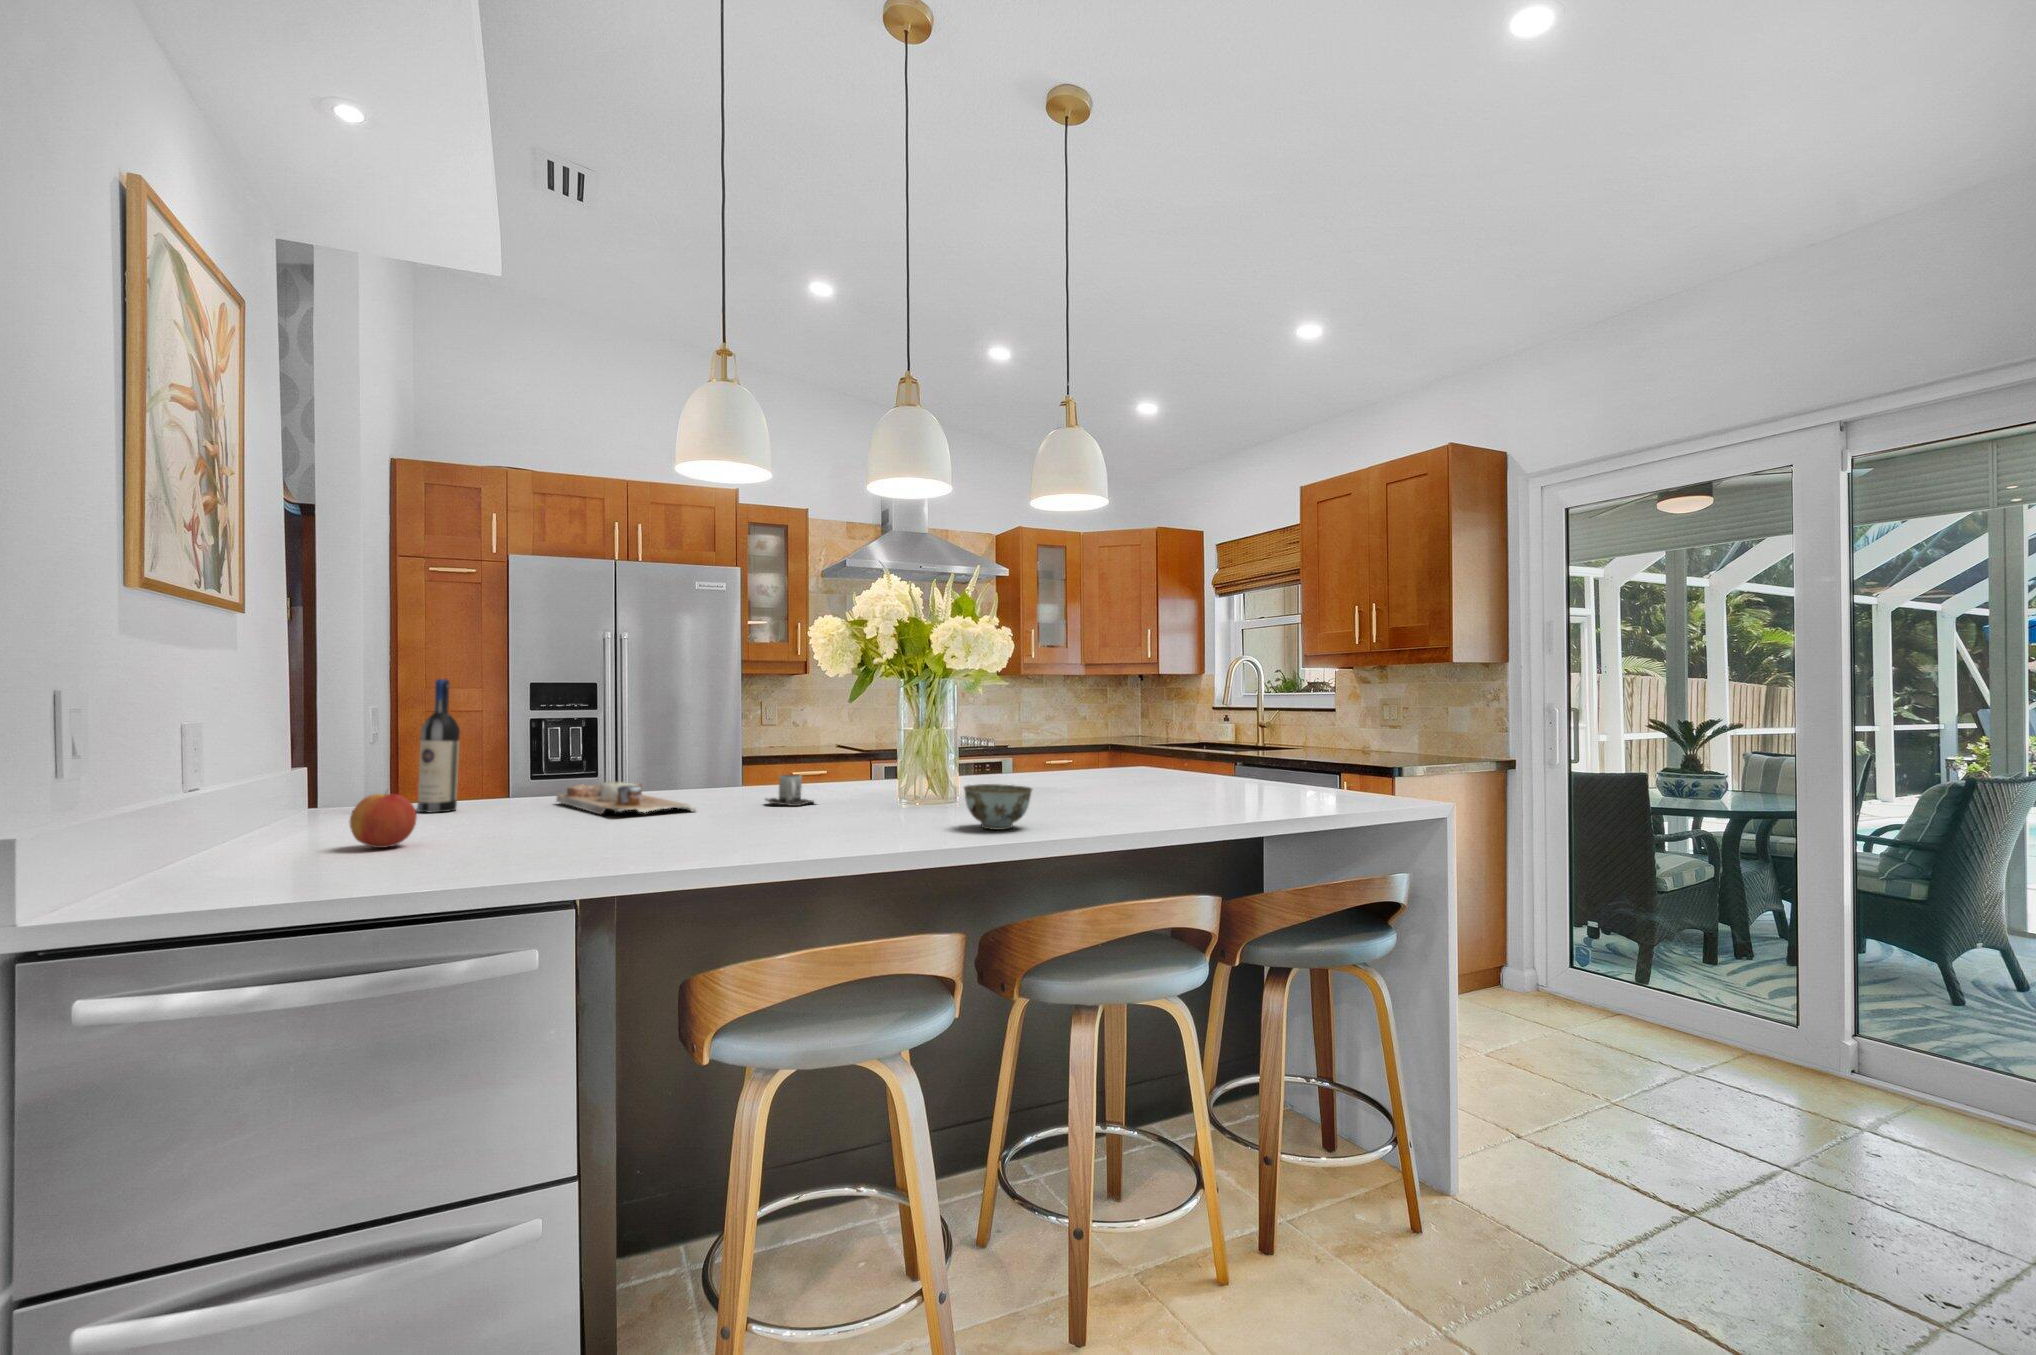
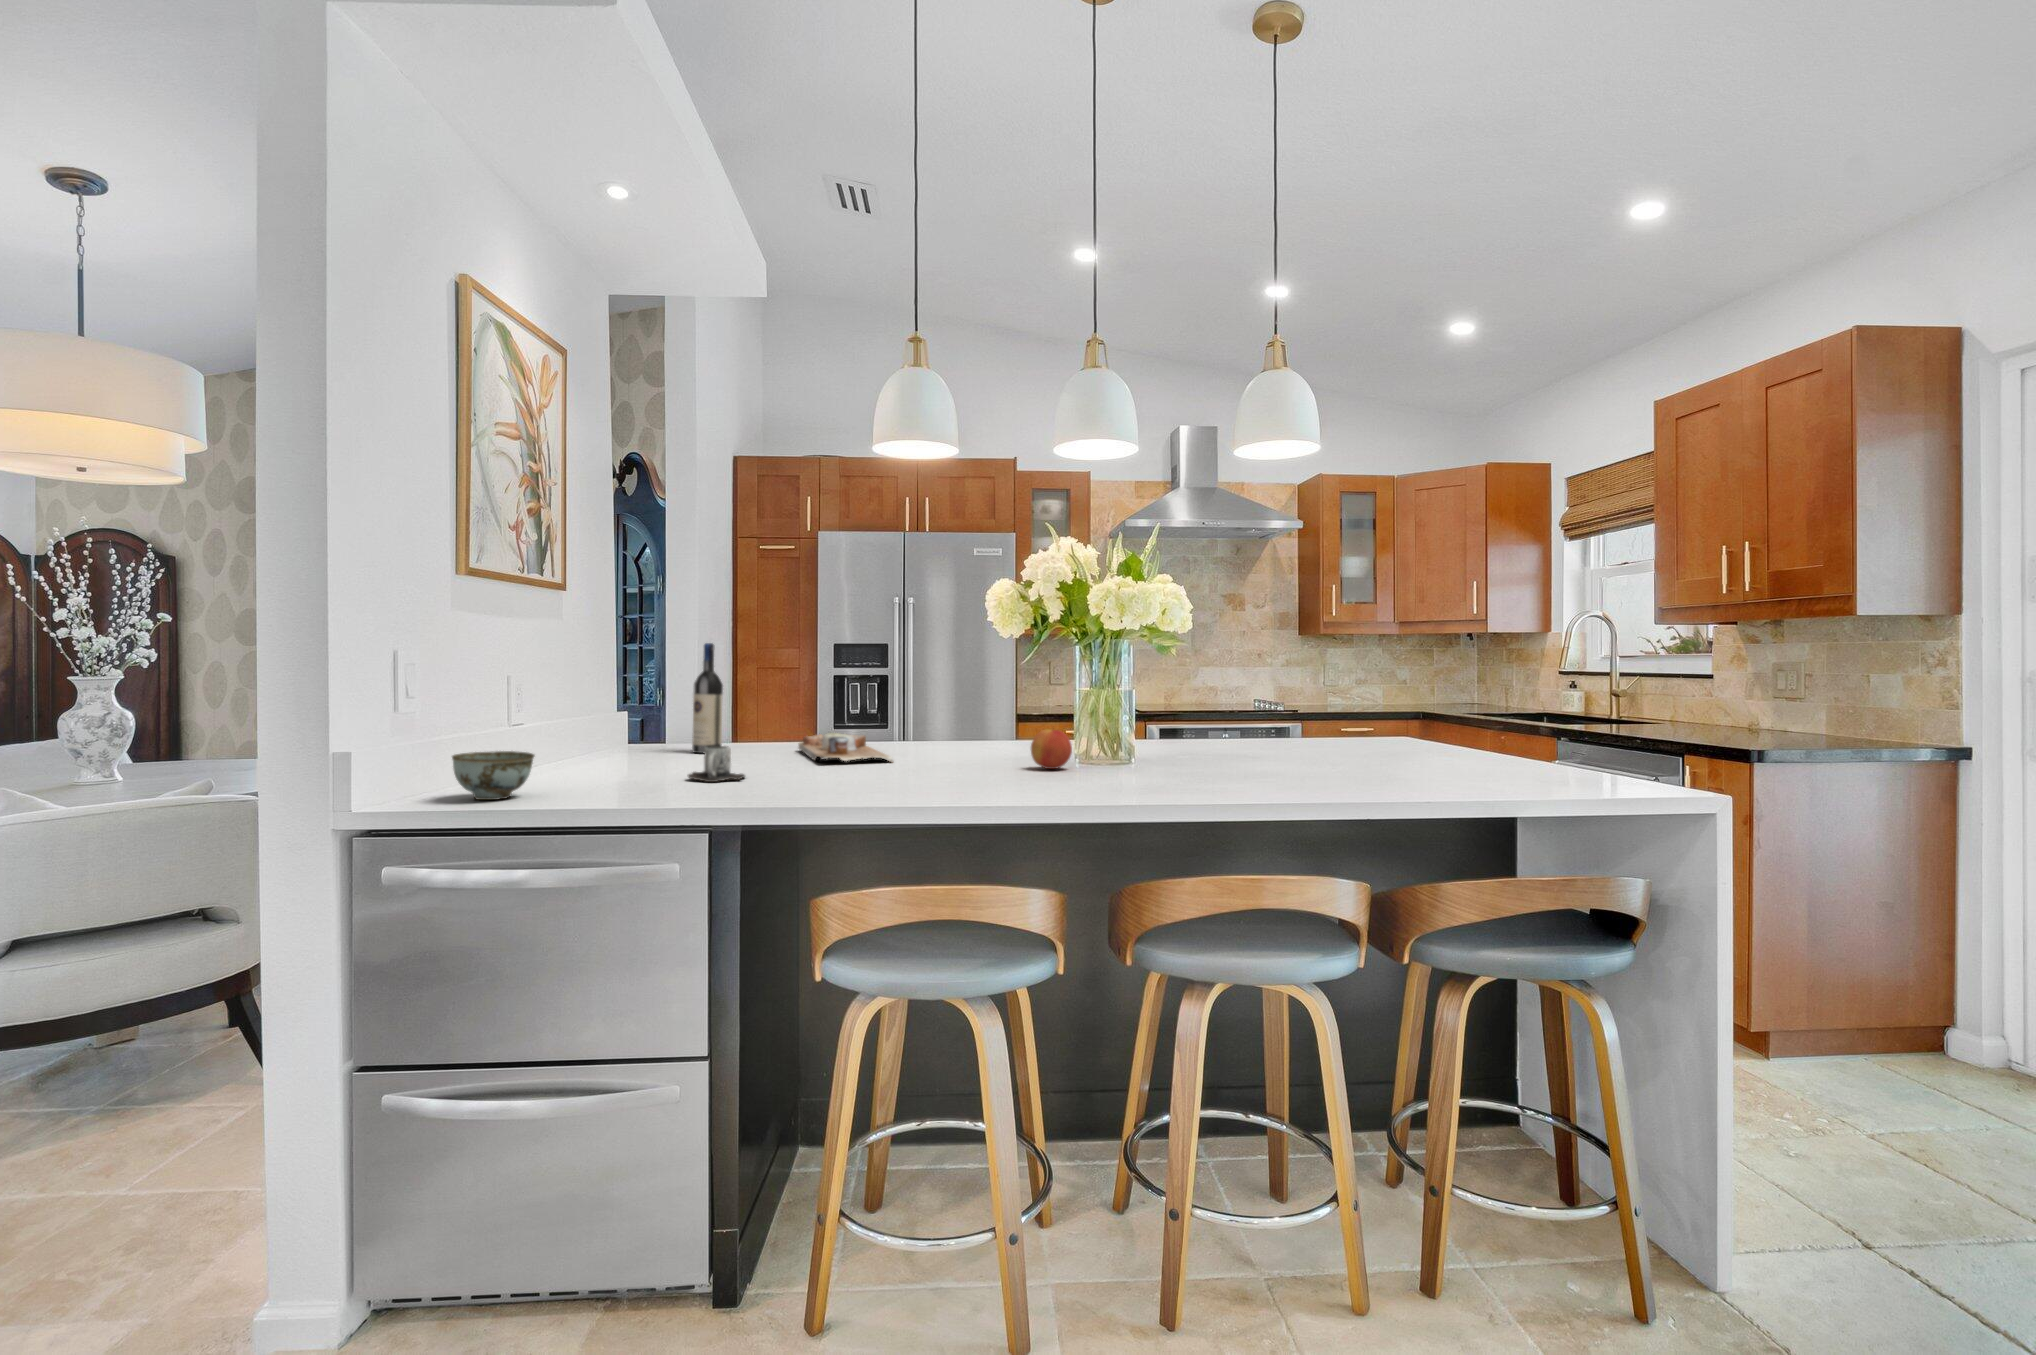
mug: present [765,775,813,806] -> present [688,746,745,782]
bowl: present [964,784,1032,830] -> present [452,751,535,800]
apple: present [350,793,417,848] -> present [1031,730,1072,769]

